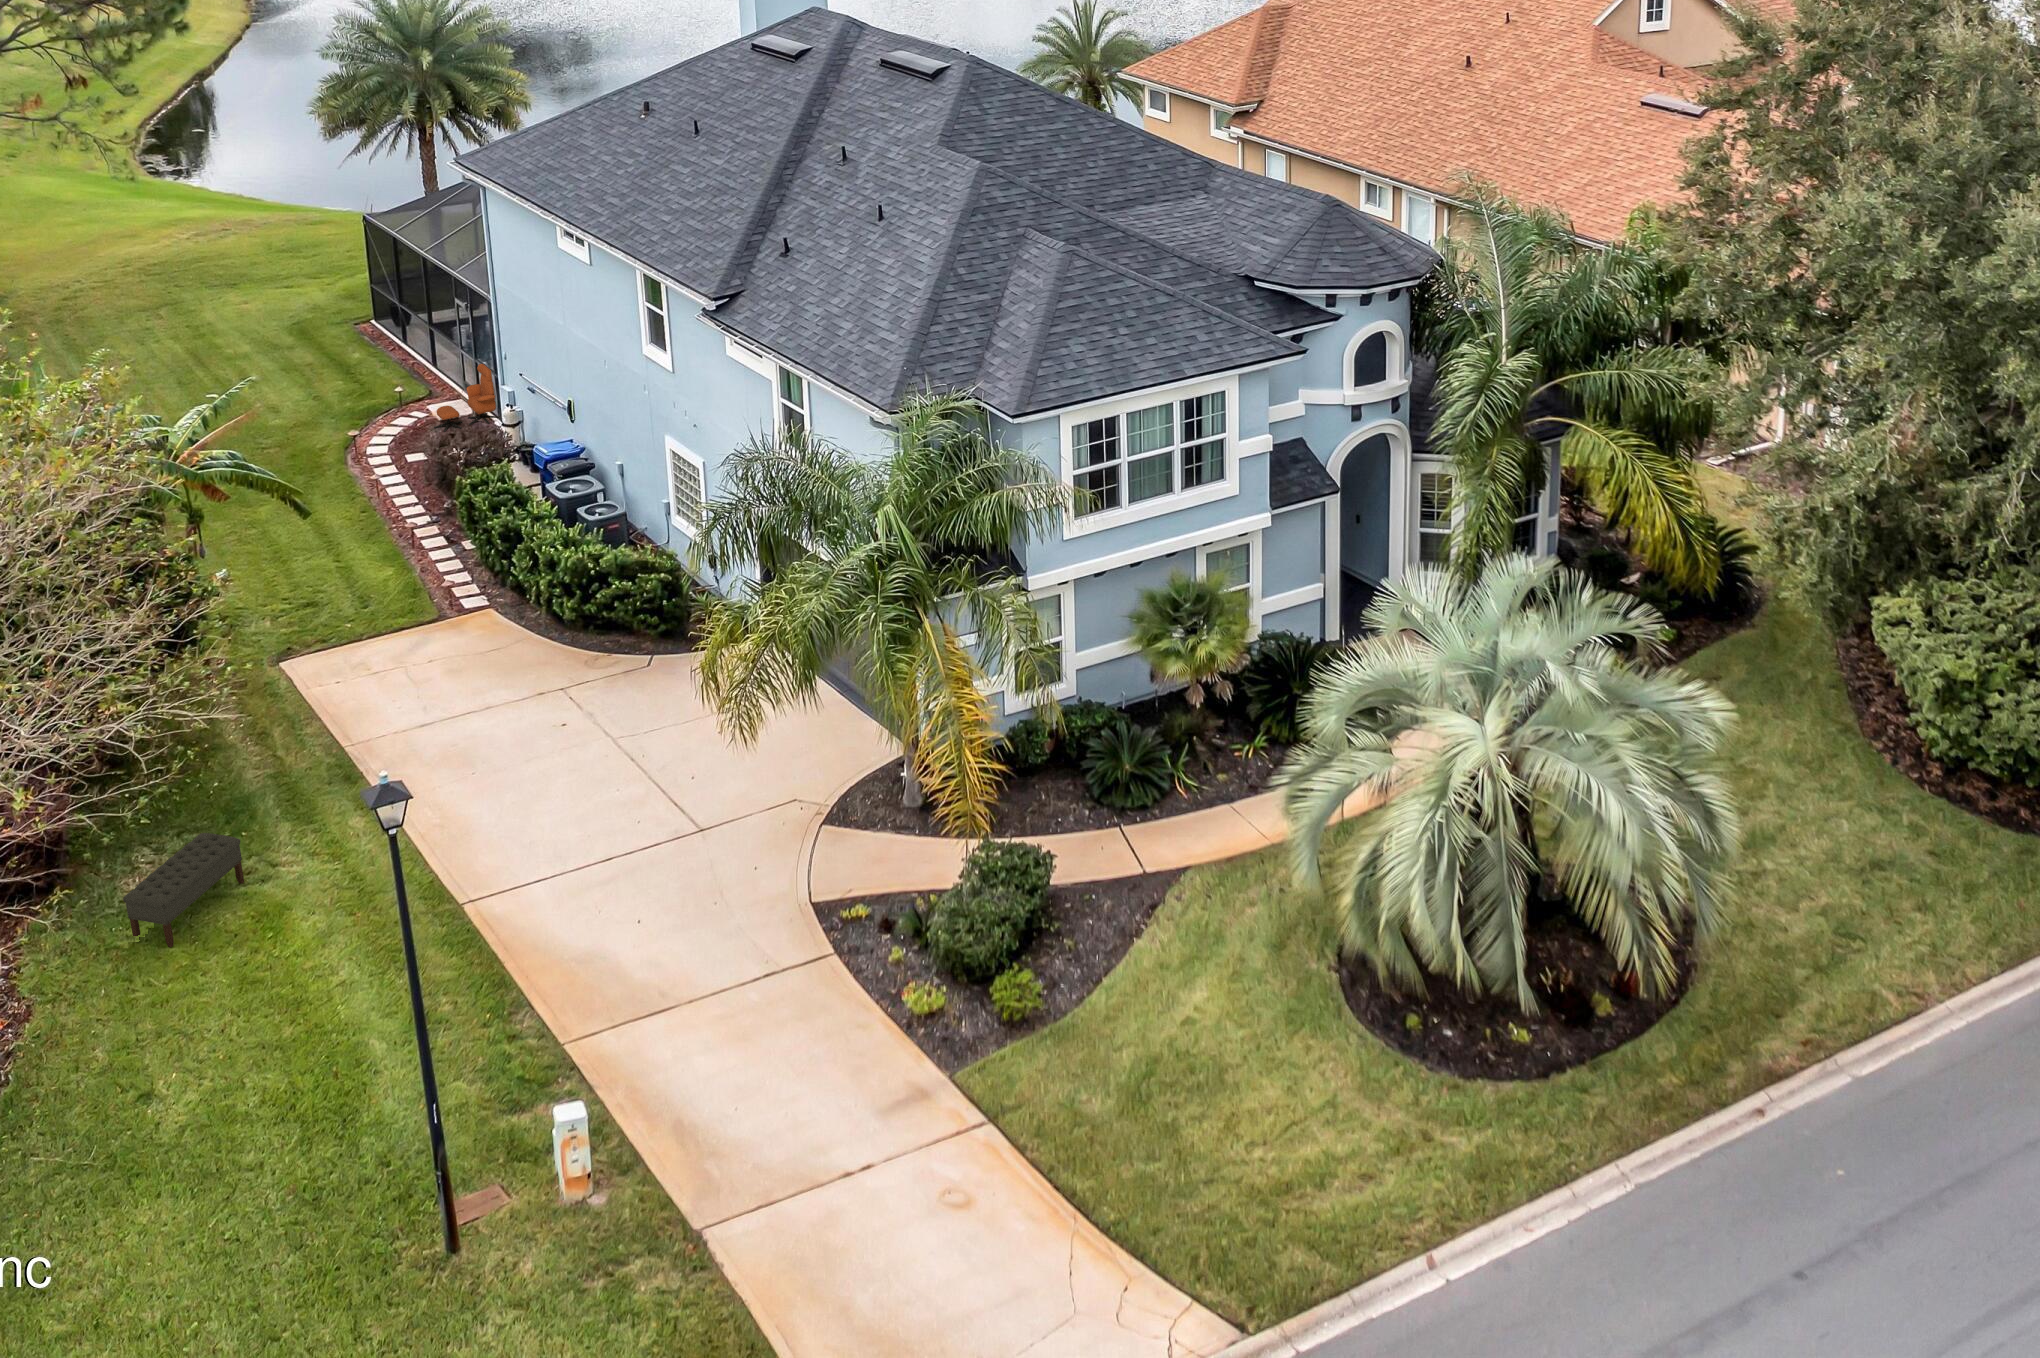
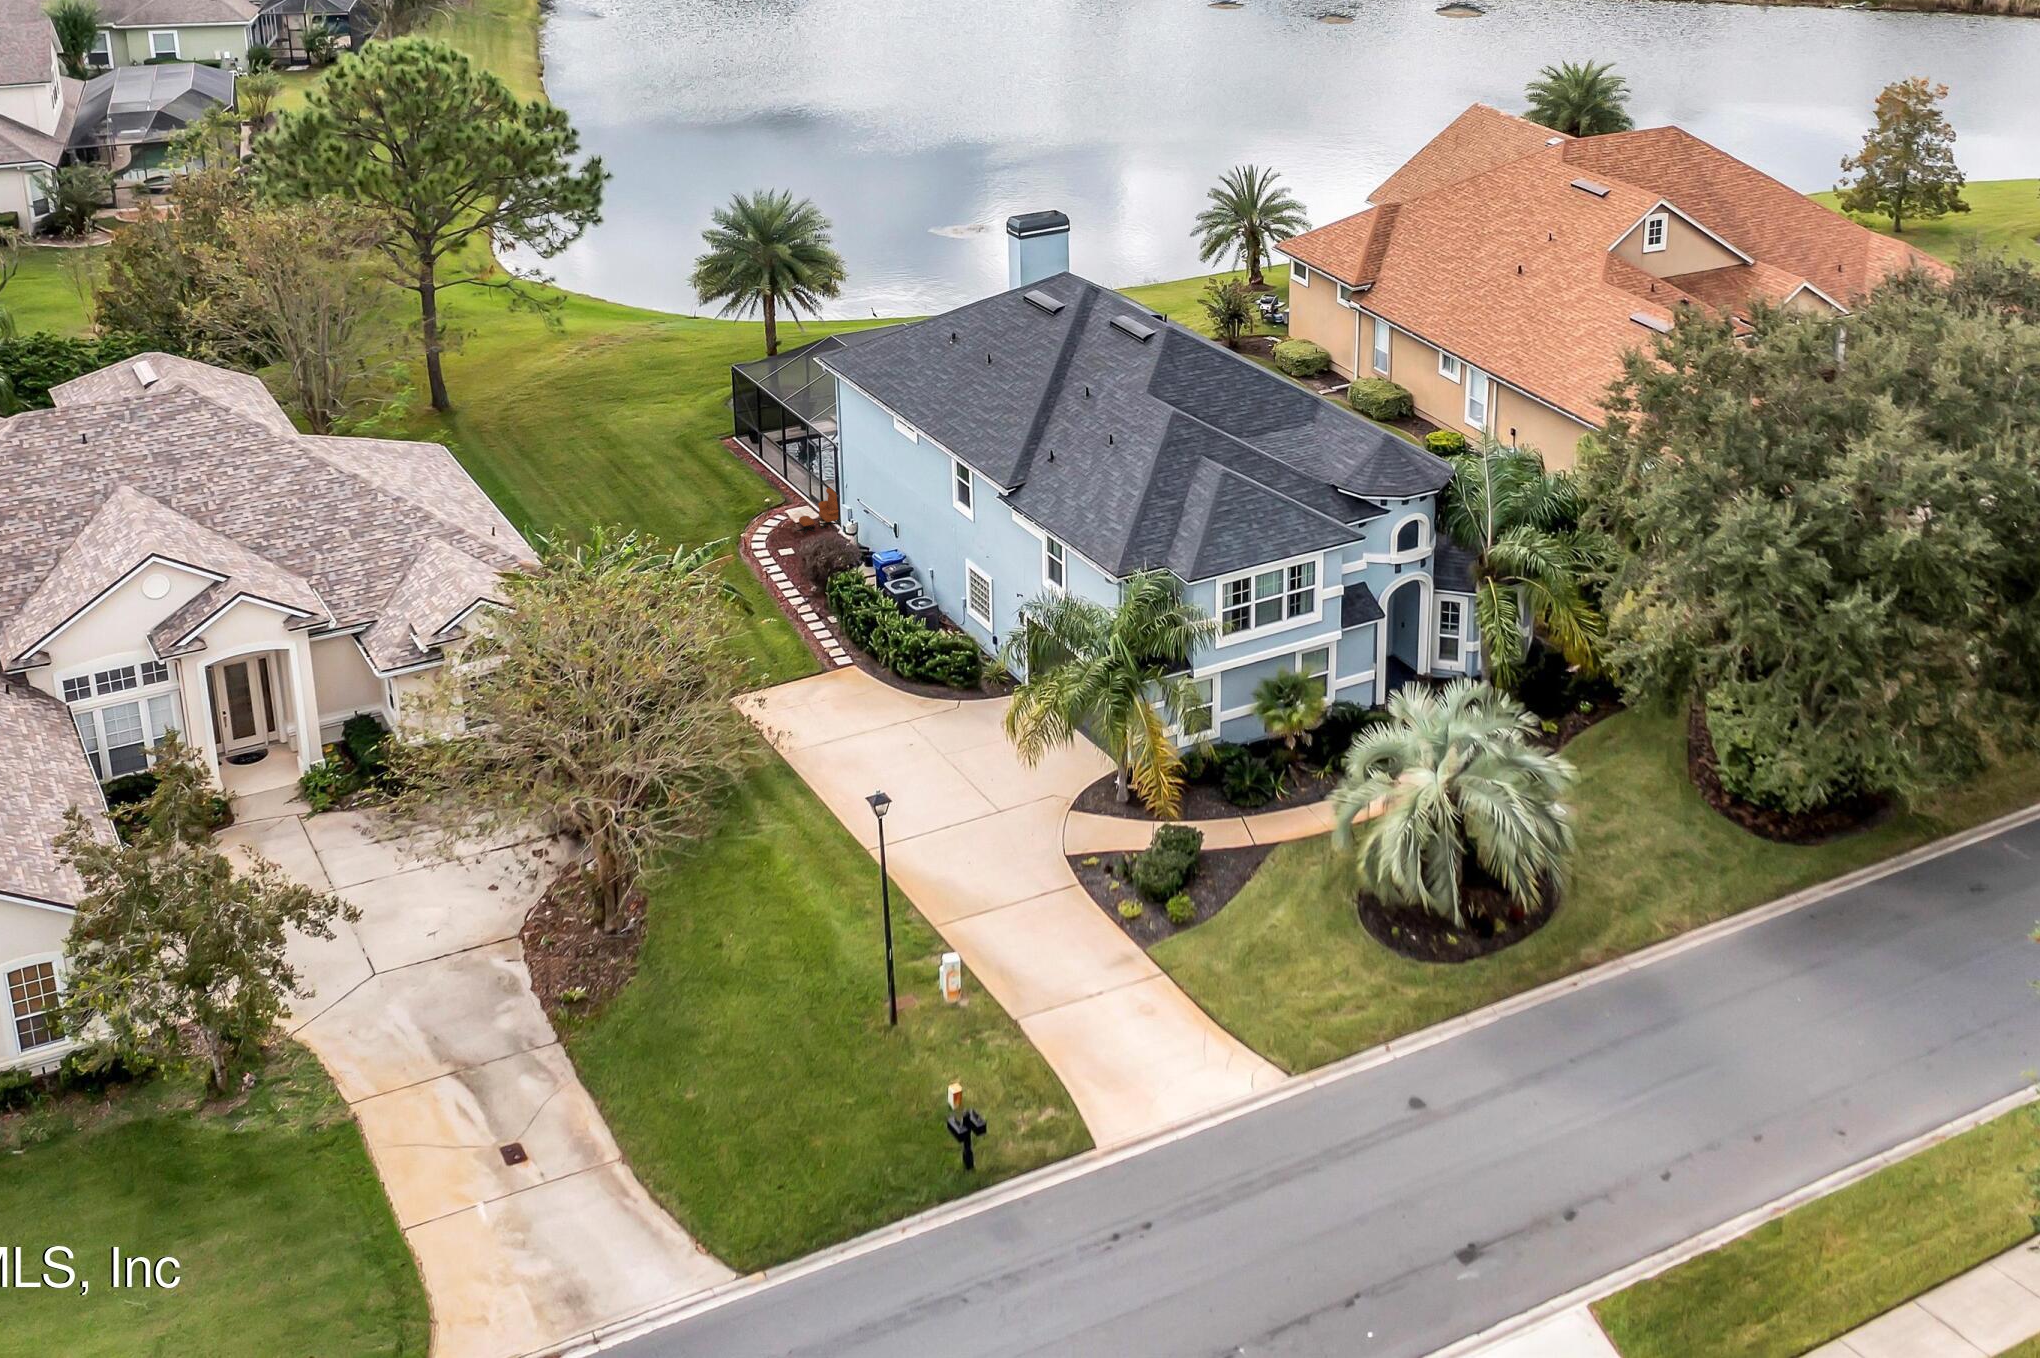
bench: present [123,833,244,947] -> none [685,806,743,870]

